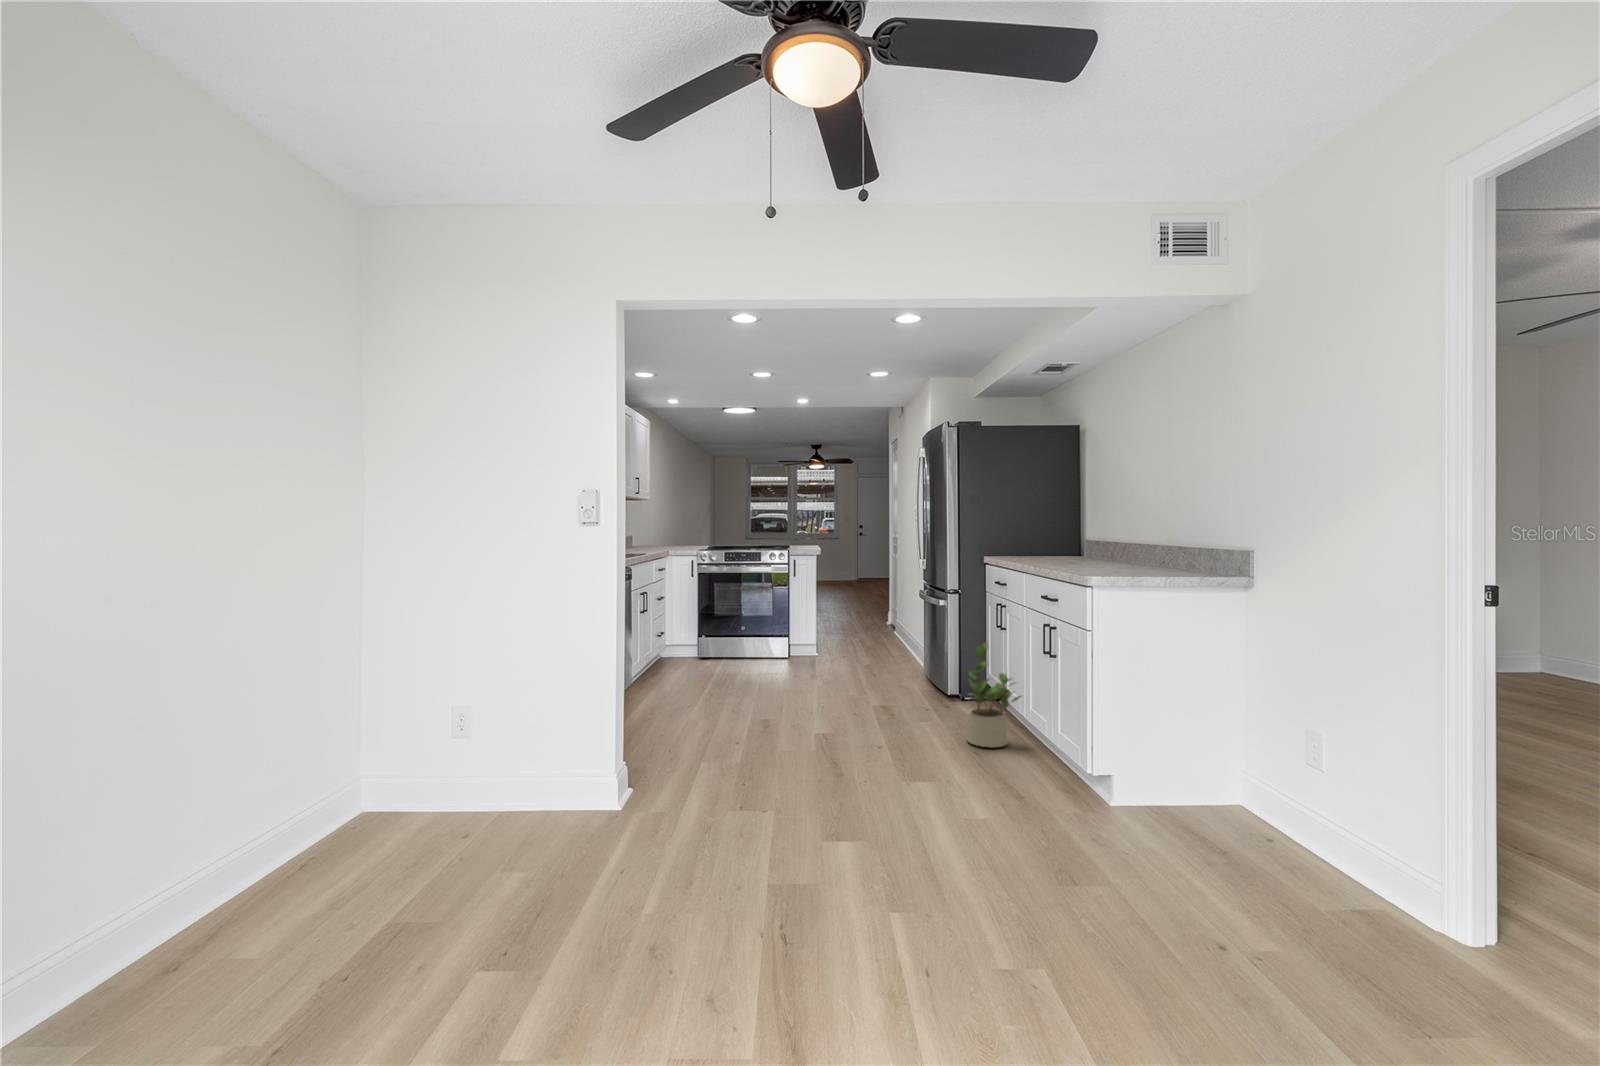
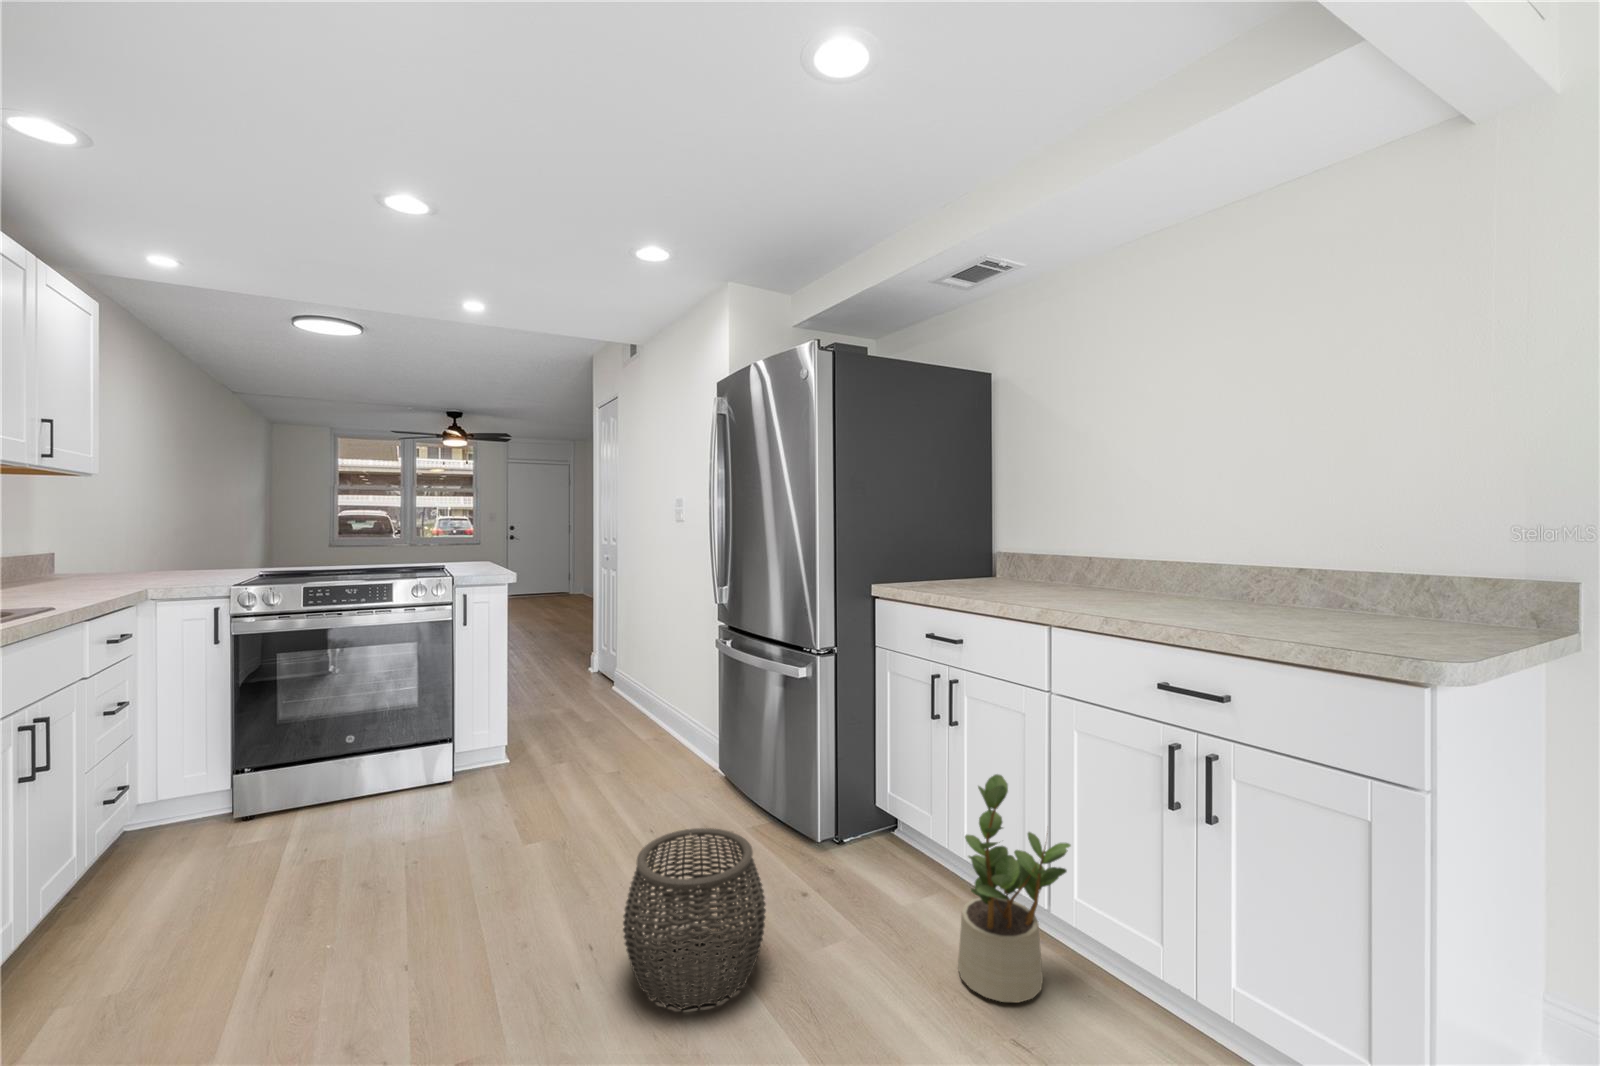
woven basket: none [824,661,887,726] -> present [623,828,766,1009]

